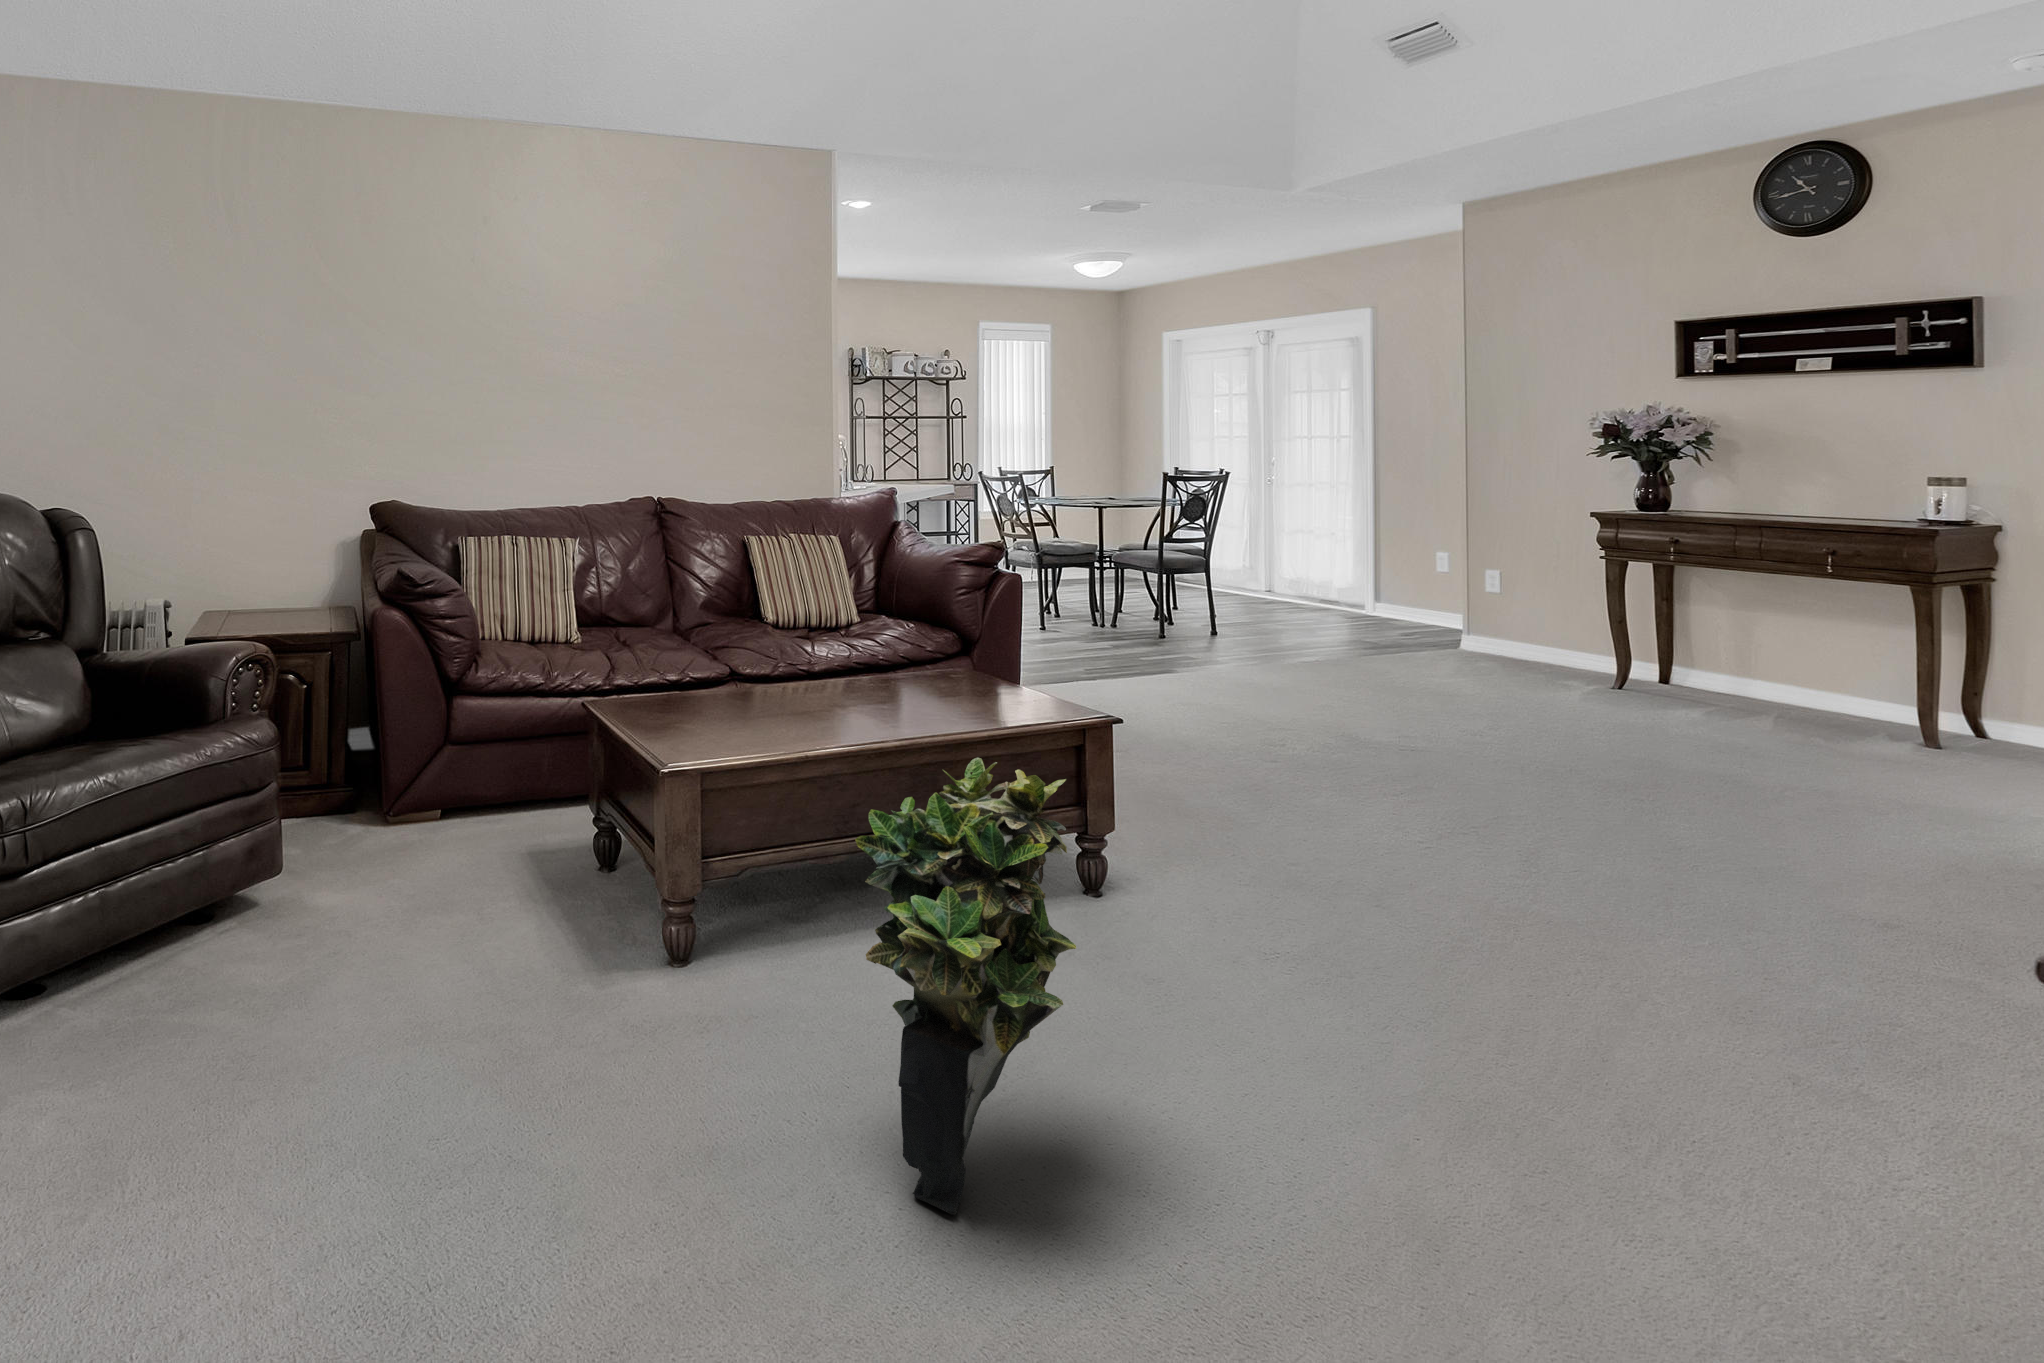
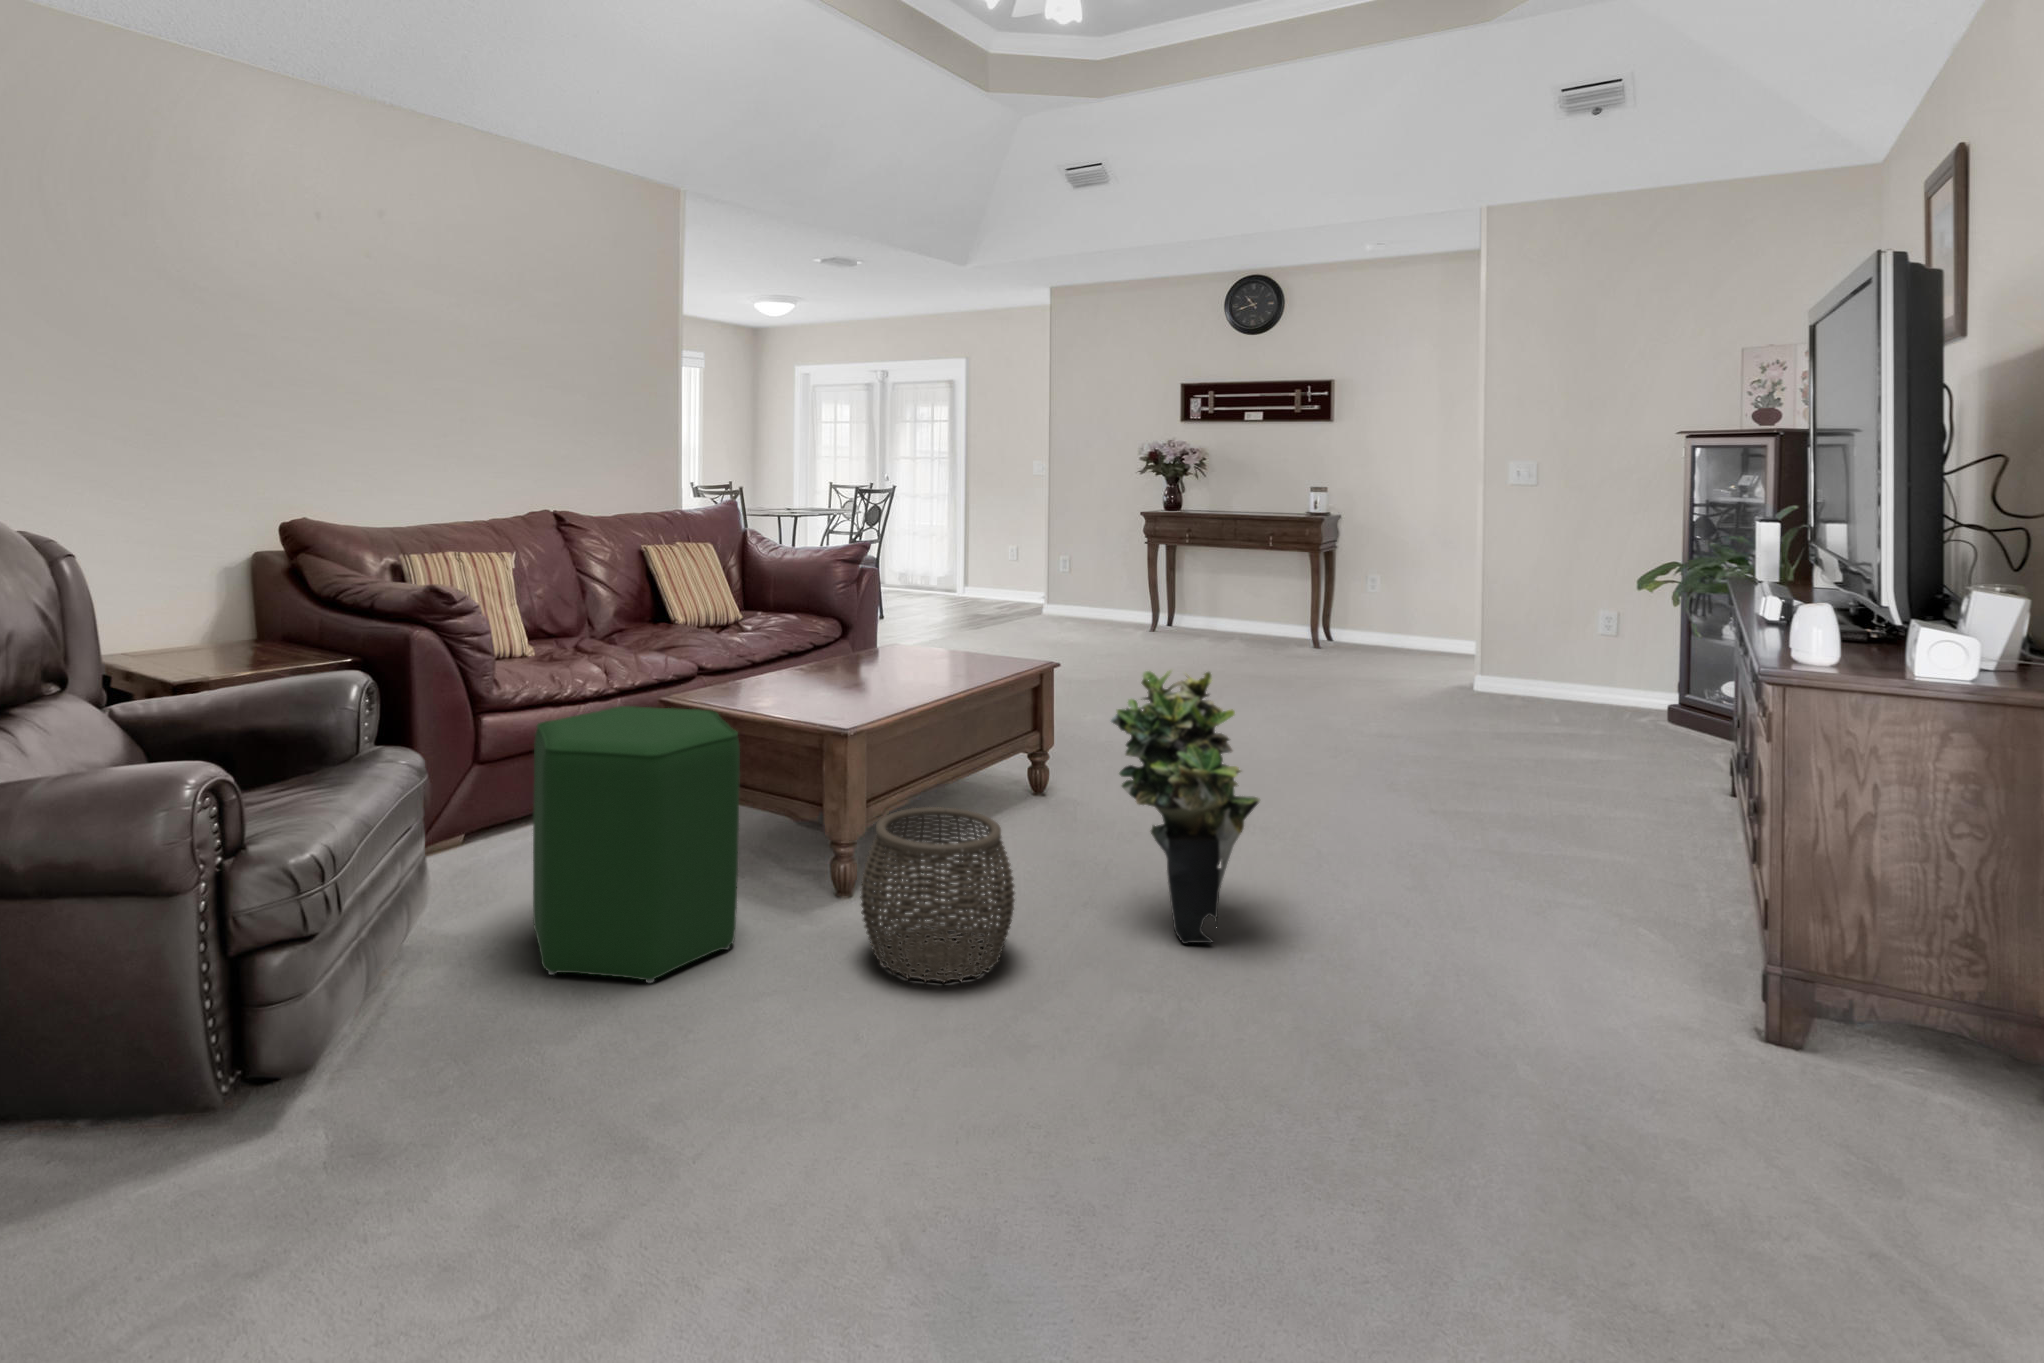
ottoman: none [244,709,484,1021] -> present [533,706,740,983]
woven basket: none [482,890,689,1139] -> present [860,807,1015,983]

